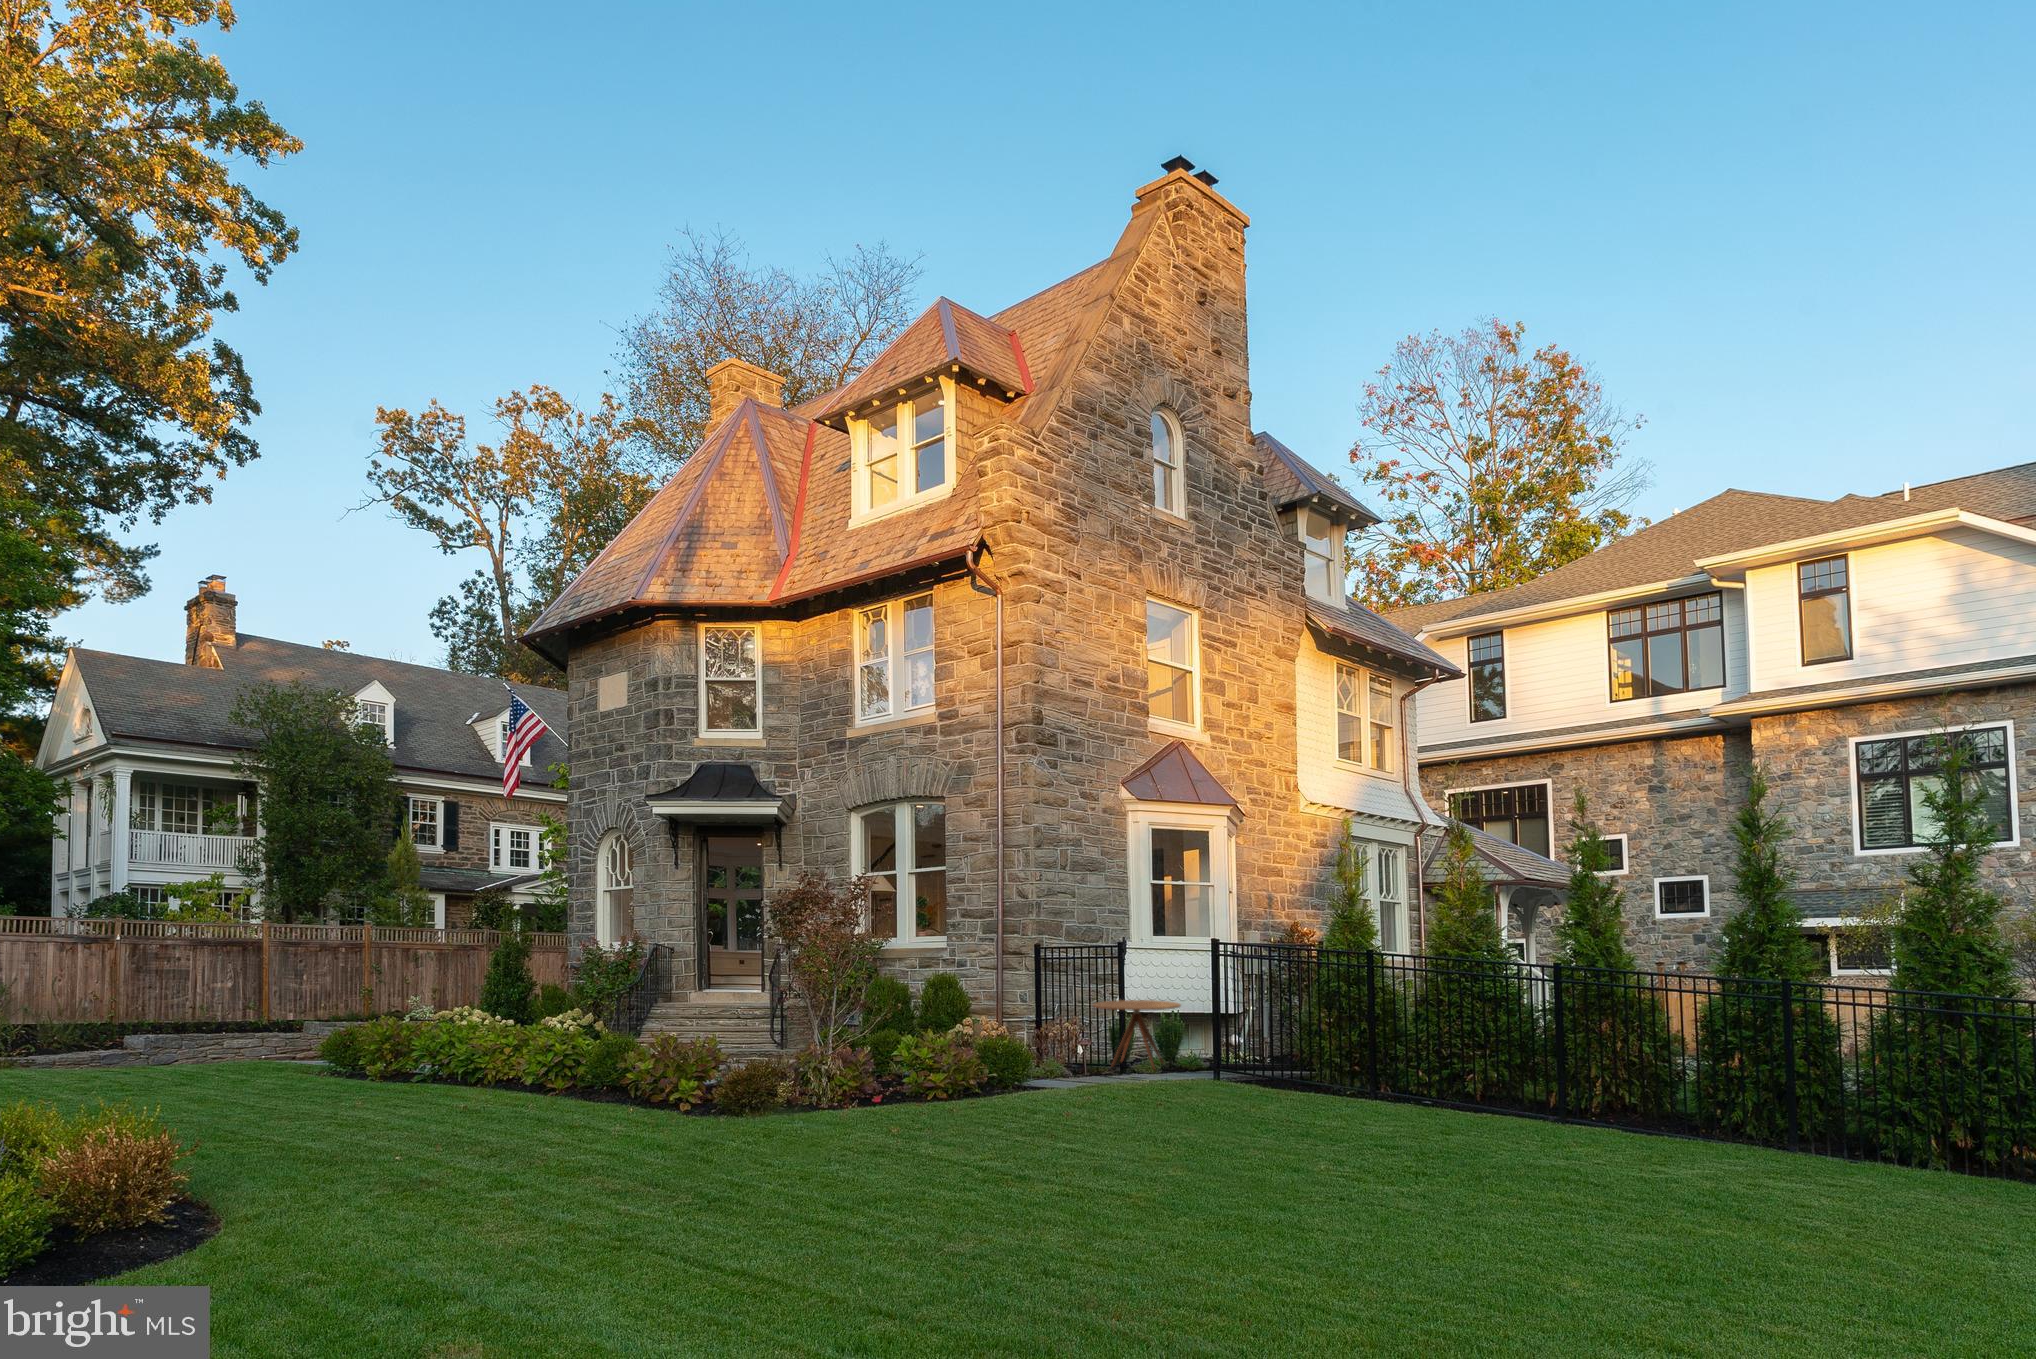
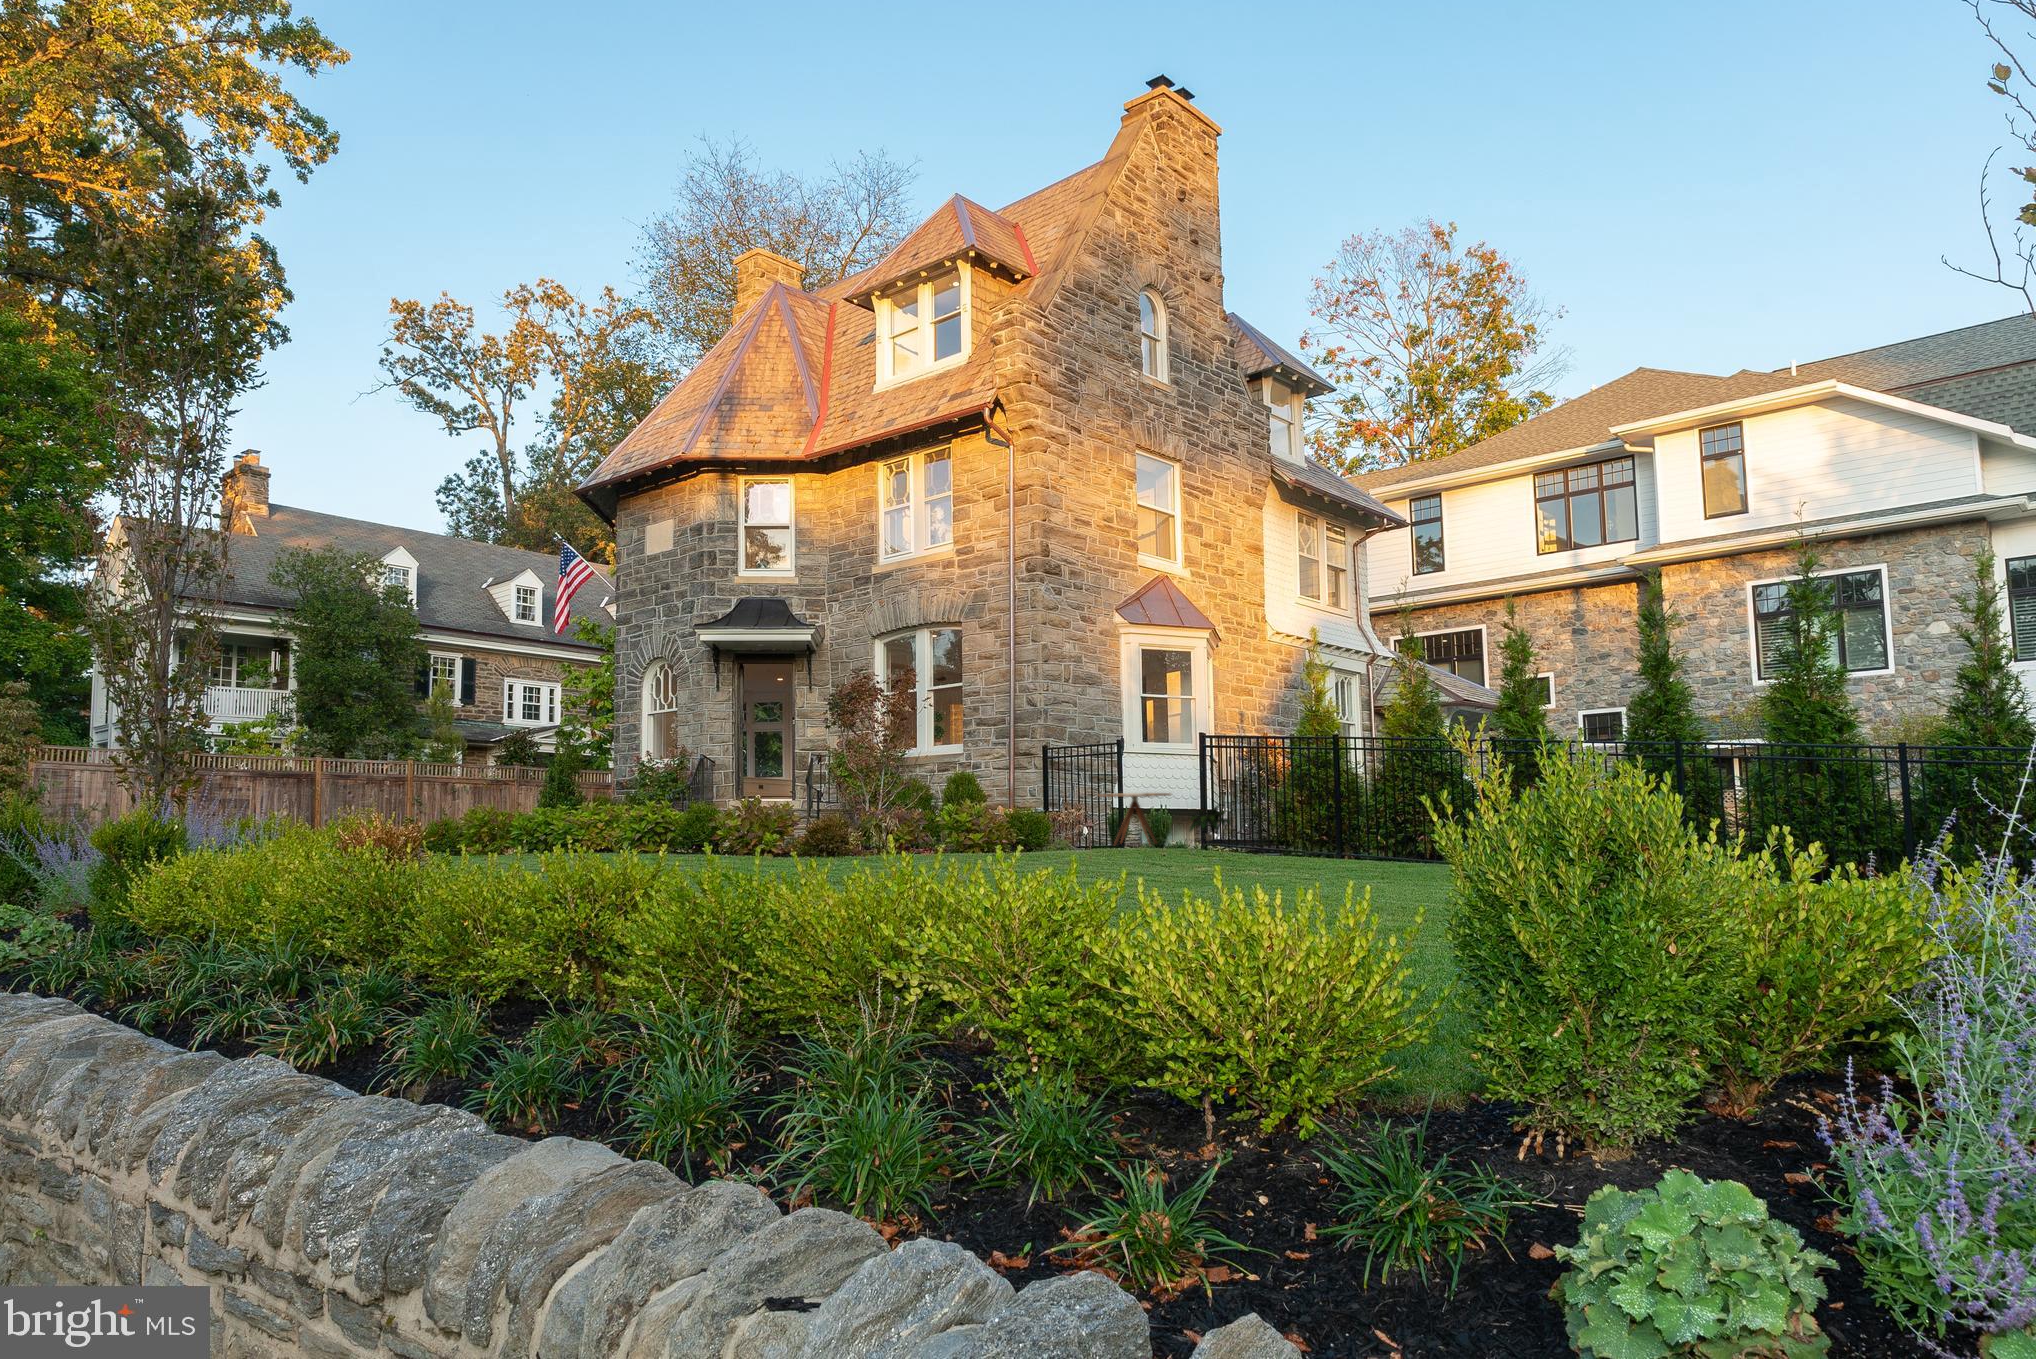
potted plant: none [1206,1006,1261,1053] -> present [1190,806,1231,841]

